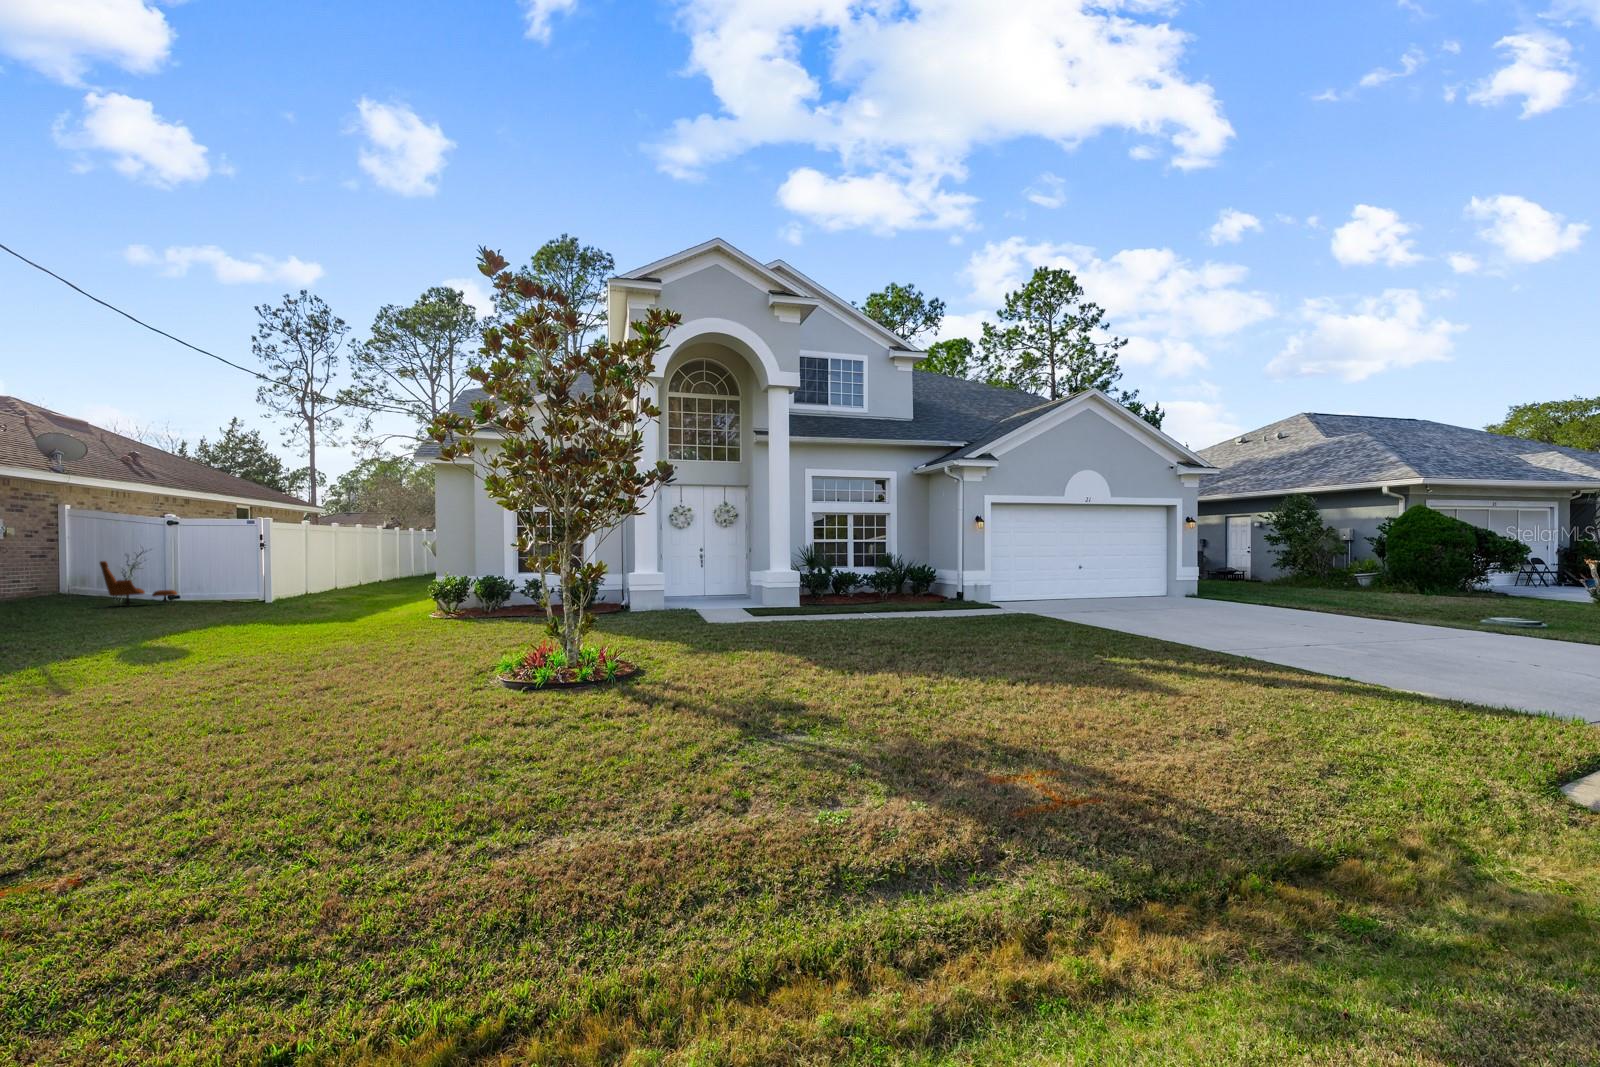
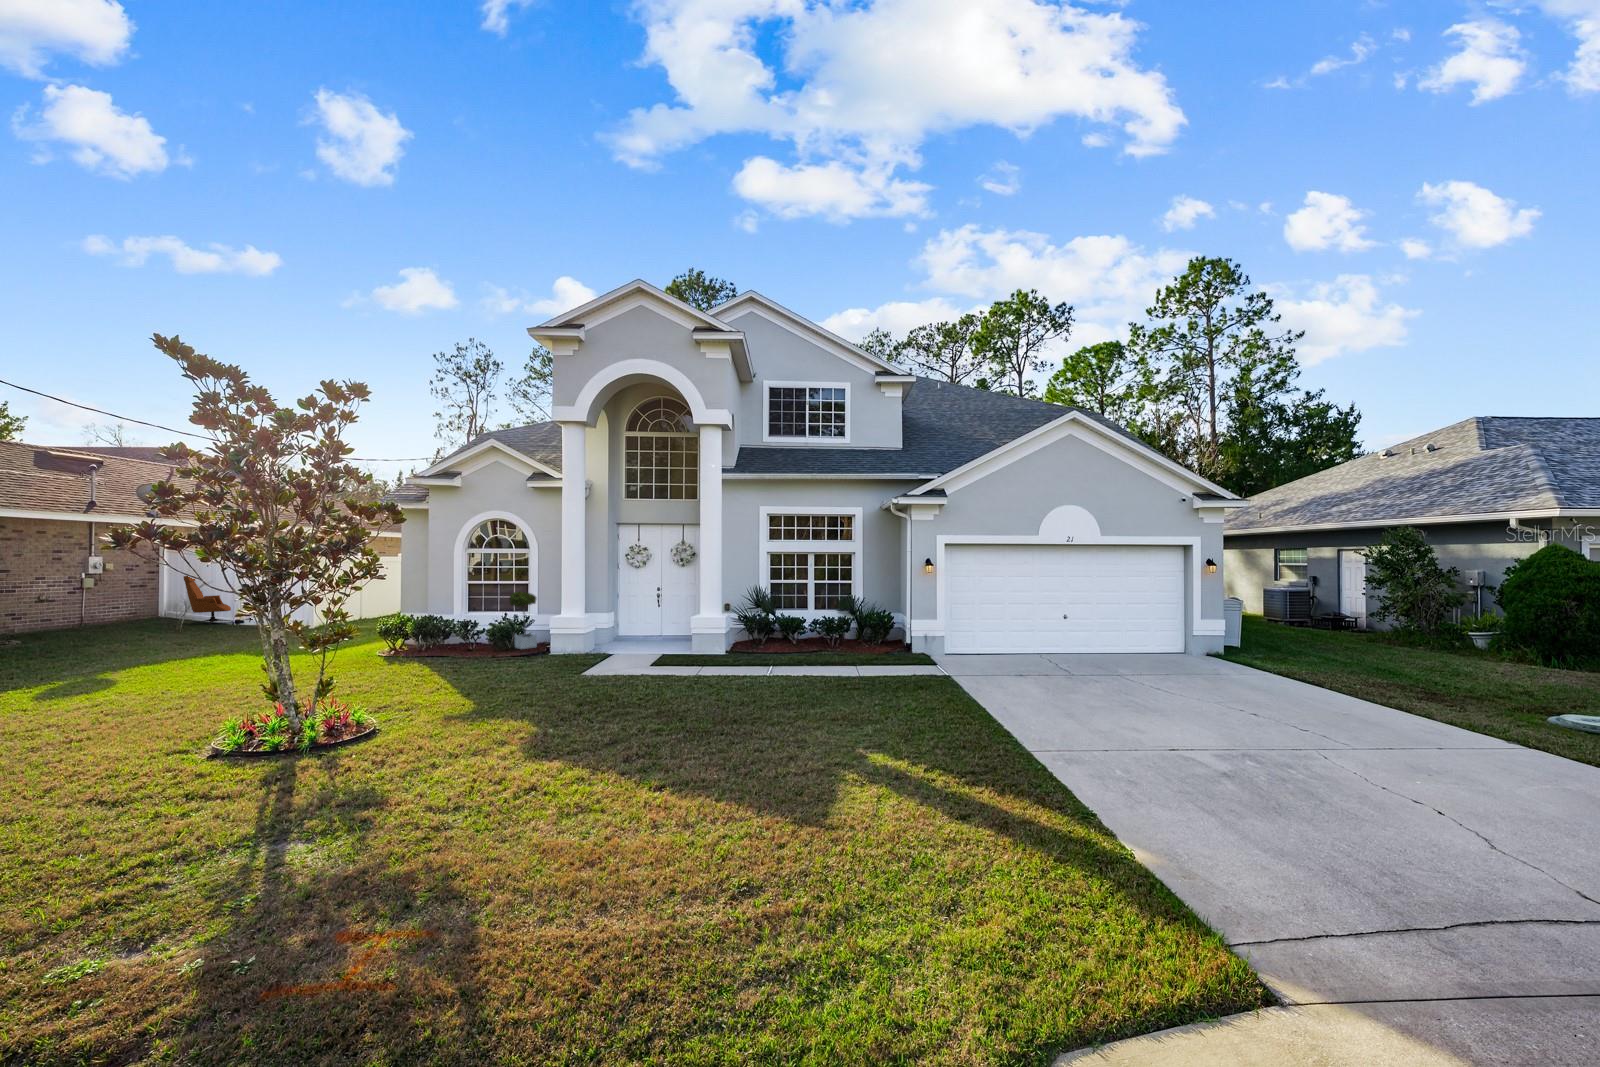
potted tree: none [453,571,476,619] -> present [510,591,537,649]

